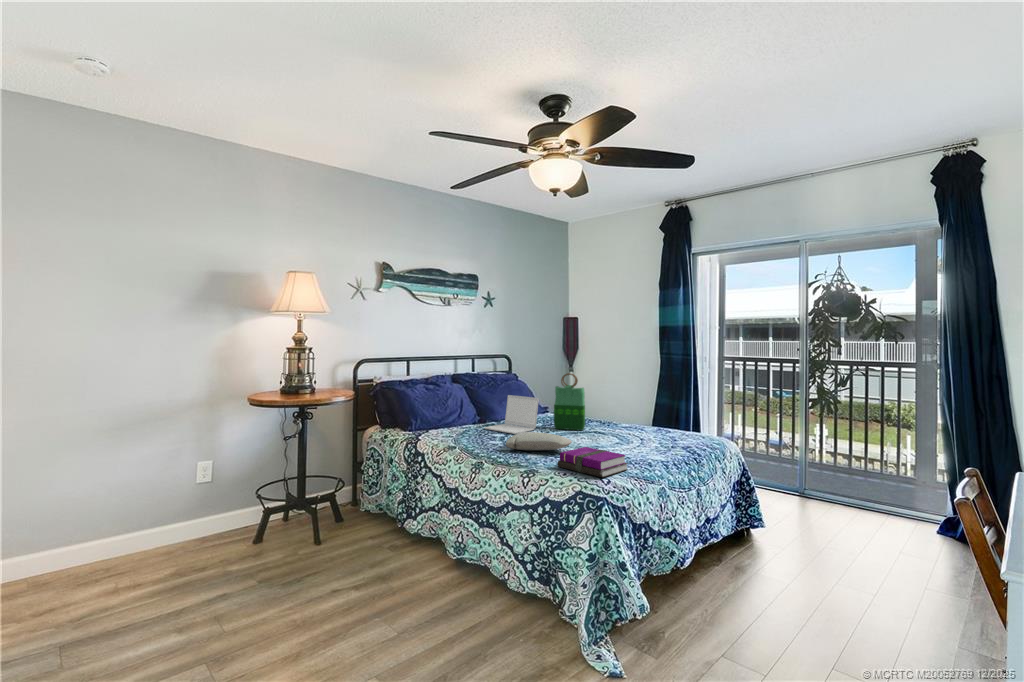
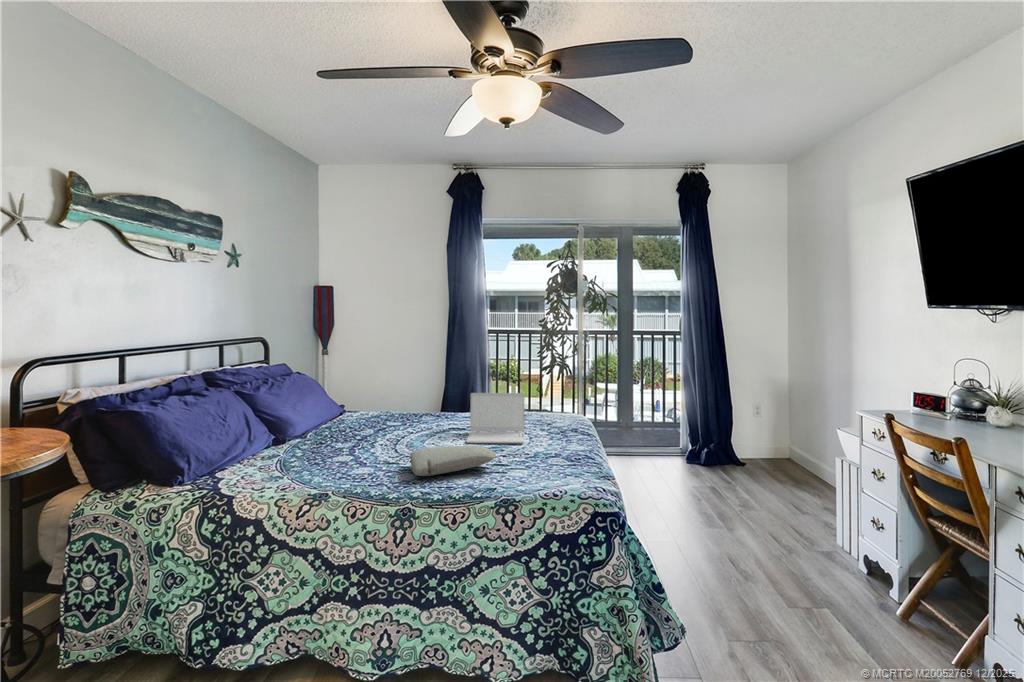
tote bag: present [554,373,585,430] -> none [404,362,445,436]
laptop: present [485,395,539,434] -> present [466,393,524,443]
notebook: present [558,447,628,477] -> none [522,456,594,491]

